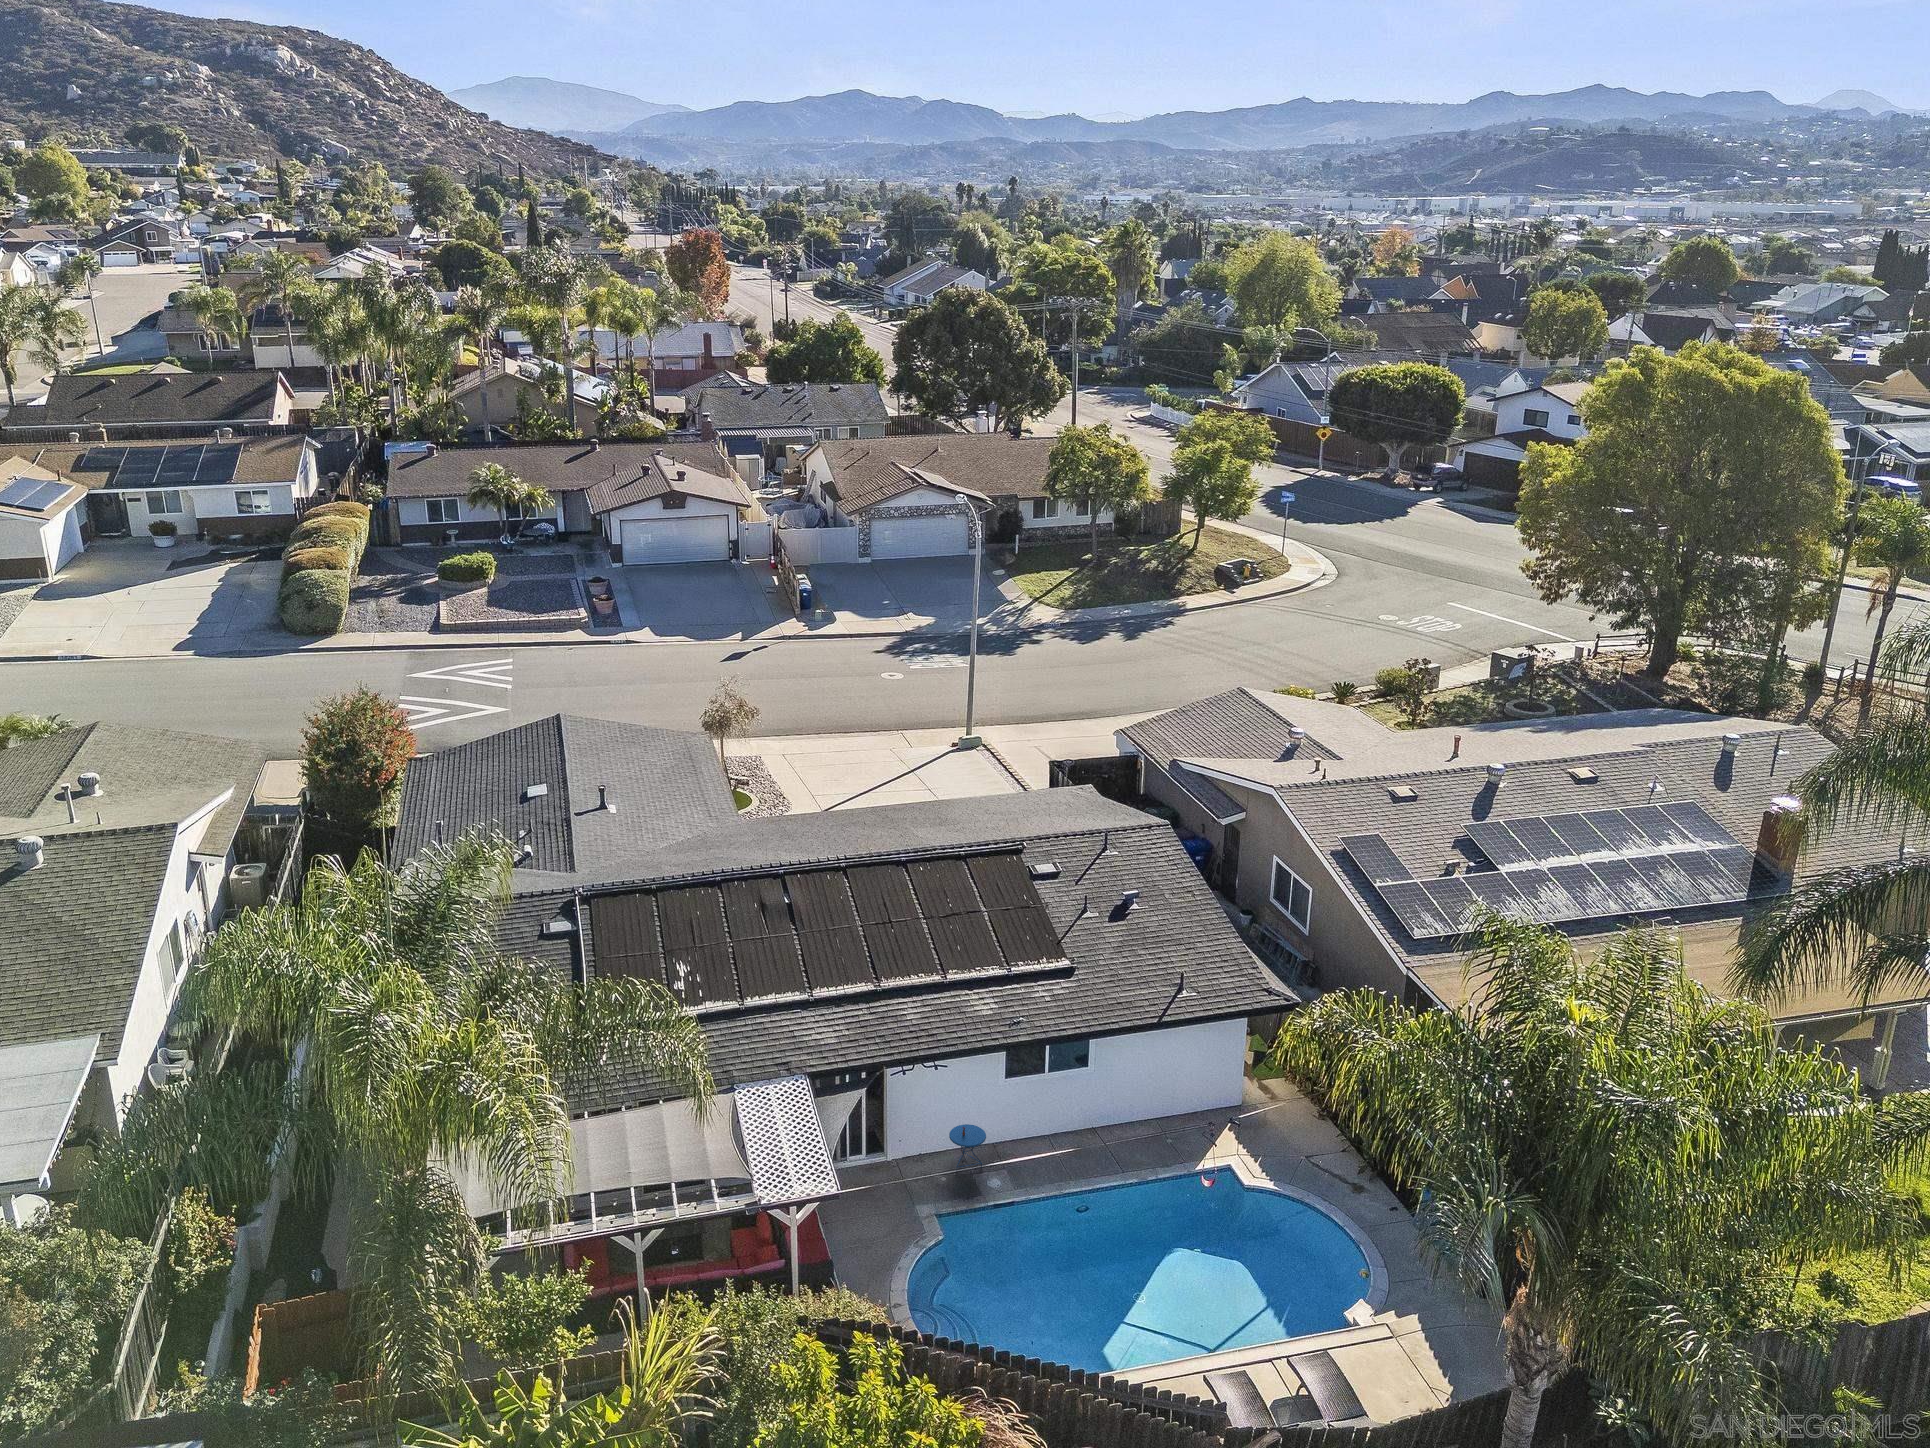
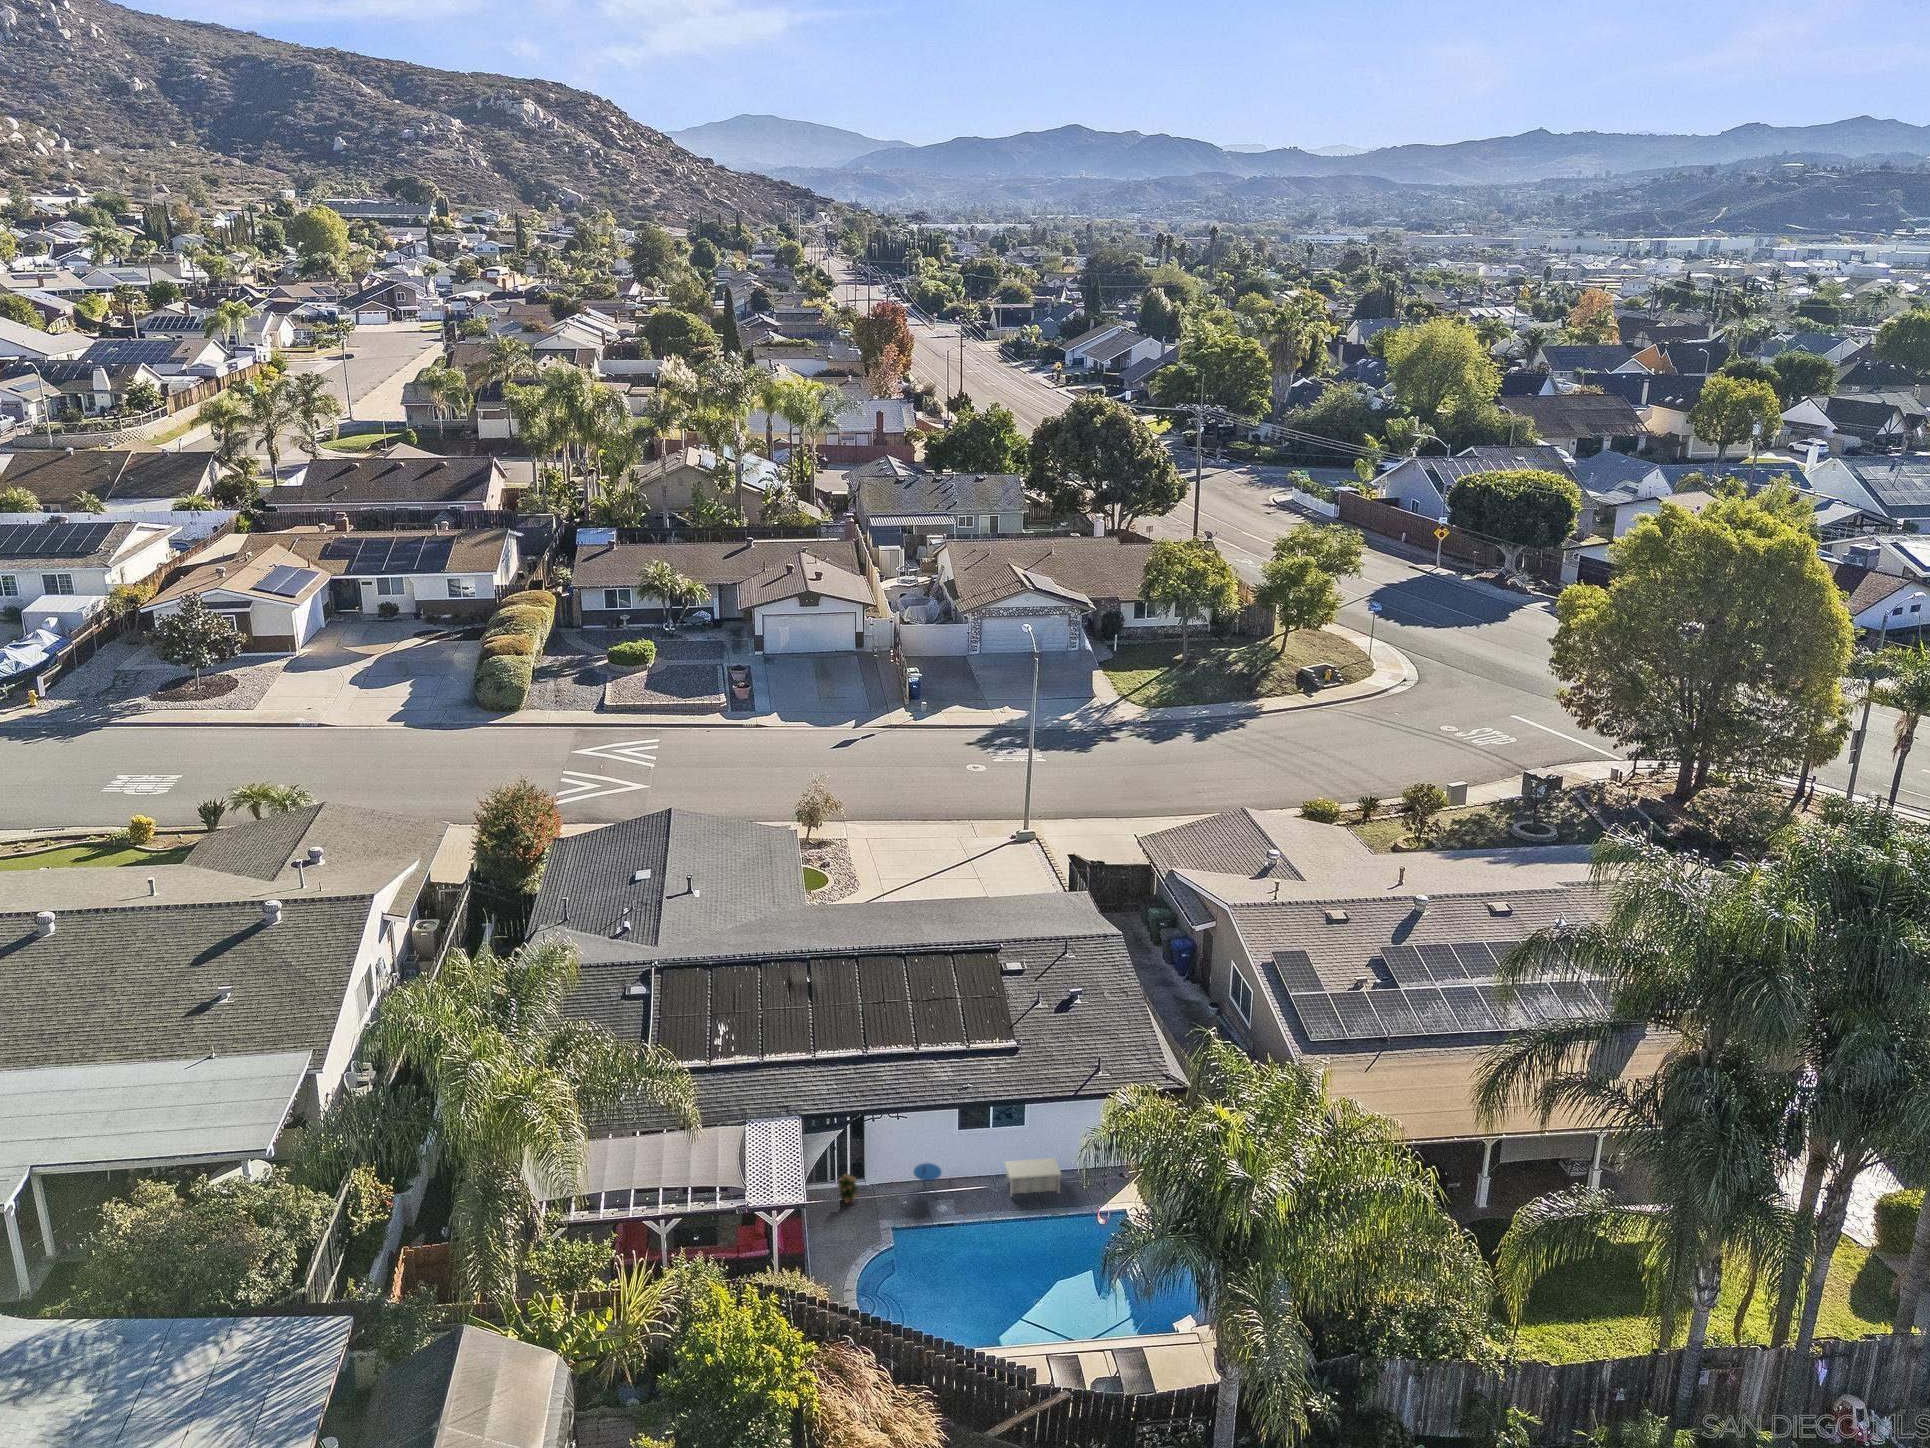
storage bench: none [1061,1105,1138,1160] -> present [1005,1158,1061,1196]
decorative plant: none [850,1147,879,1187] -> present [837,1174,857,1203]

